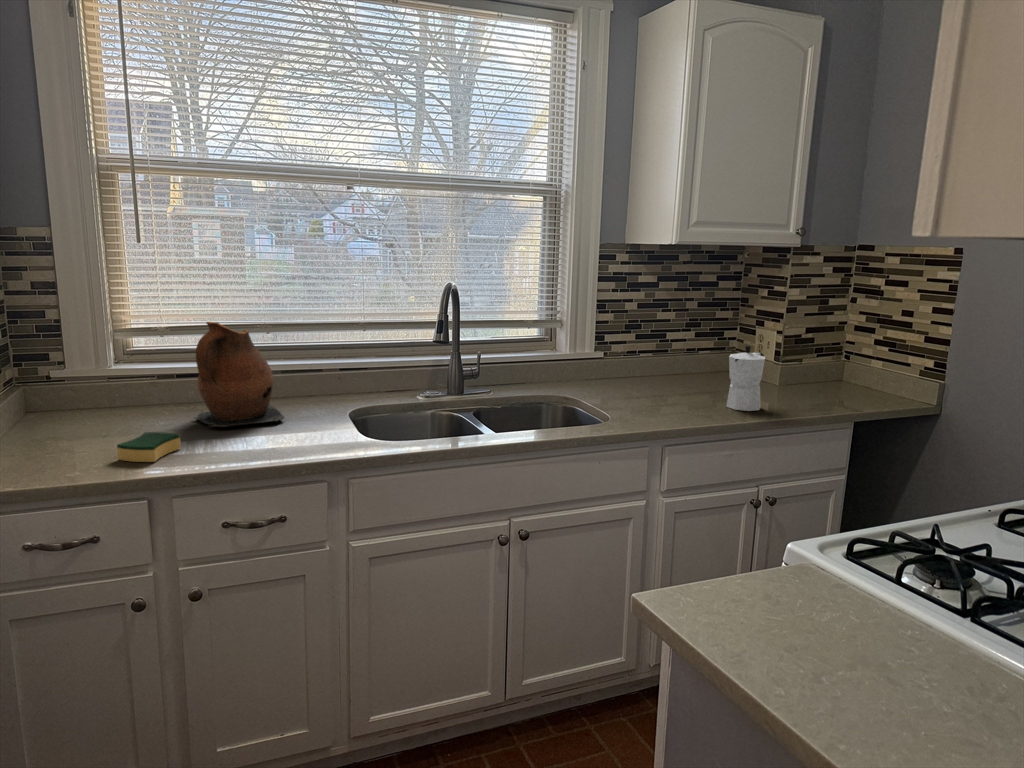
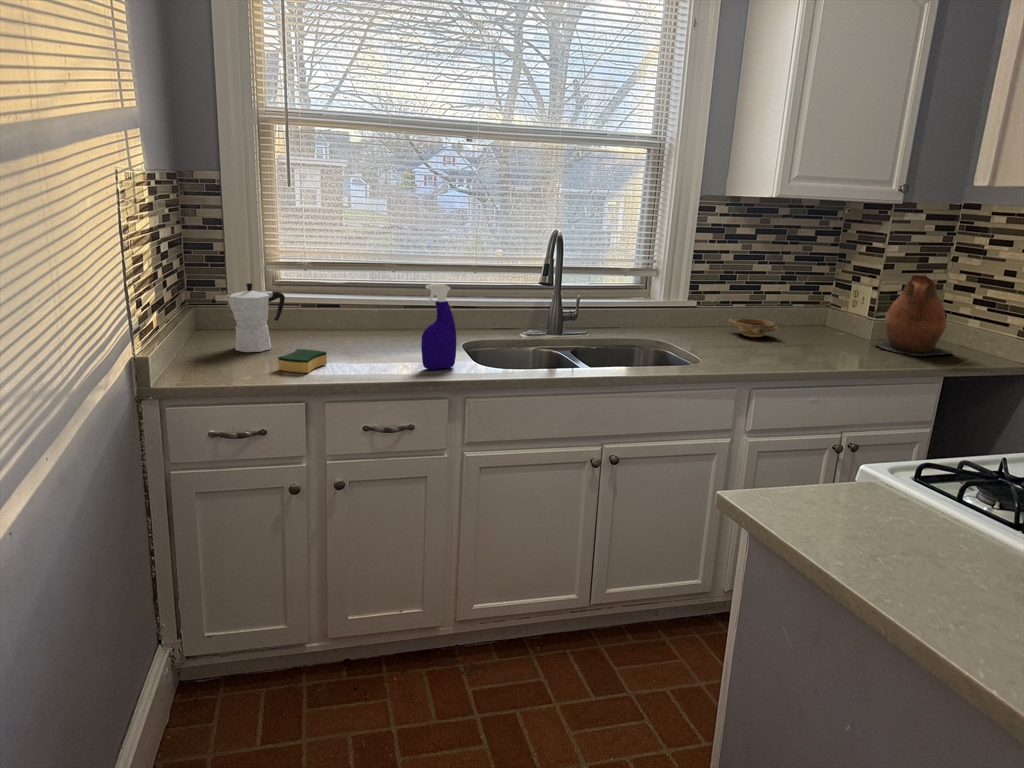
ceramic pitcher: present [196,322,285,427] -> present [875,274,952,356]
moka pot: present [726,346,765,411] -> present [225,283,285,352]
spray bottle: none [295,349,337,448] -> present [421,284,456,369]
bowl: none [636,369,689,388] -> present [729,318,779,337]

